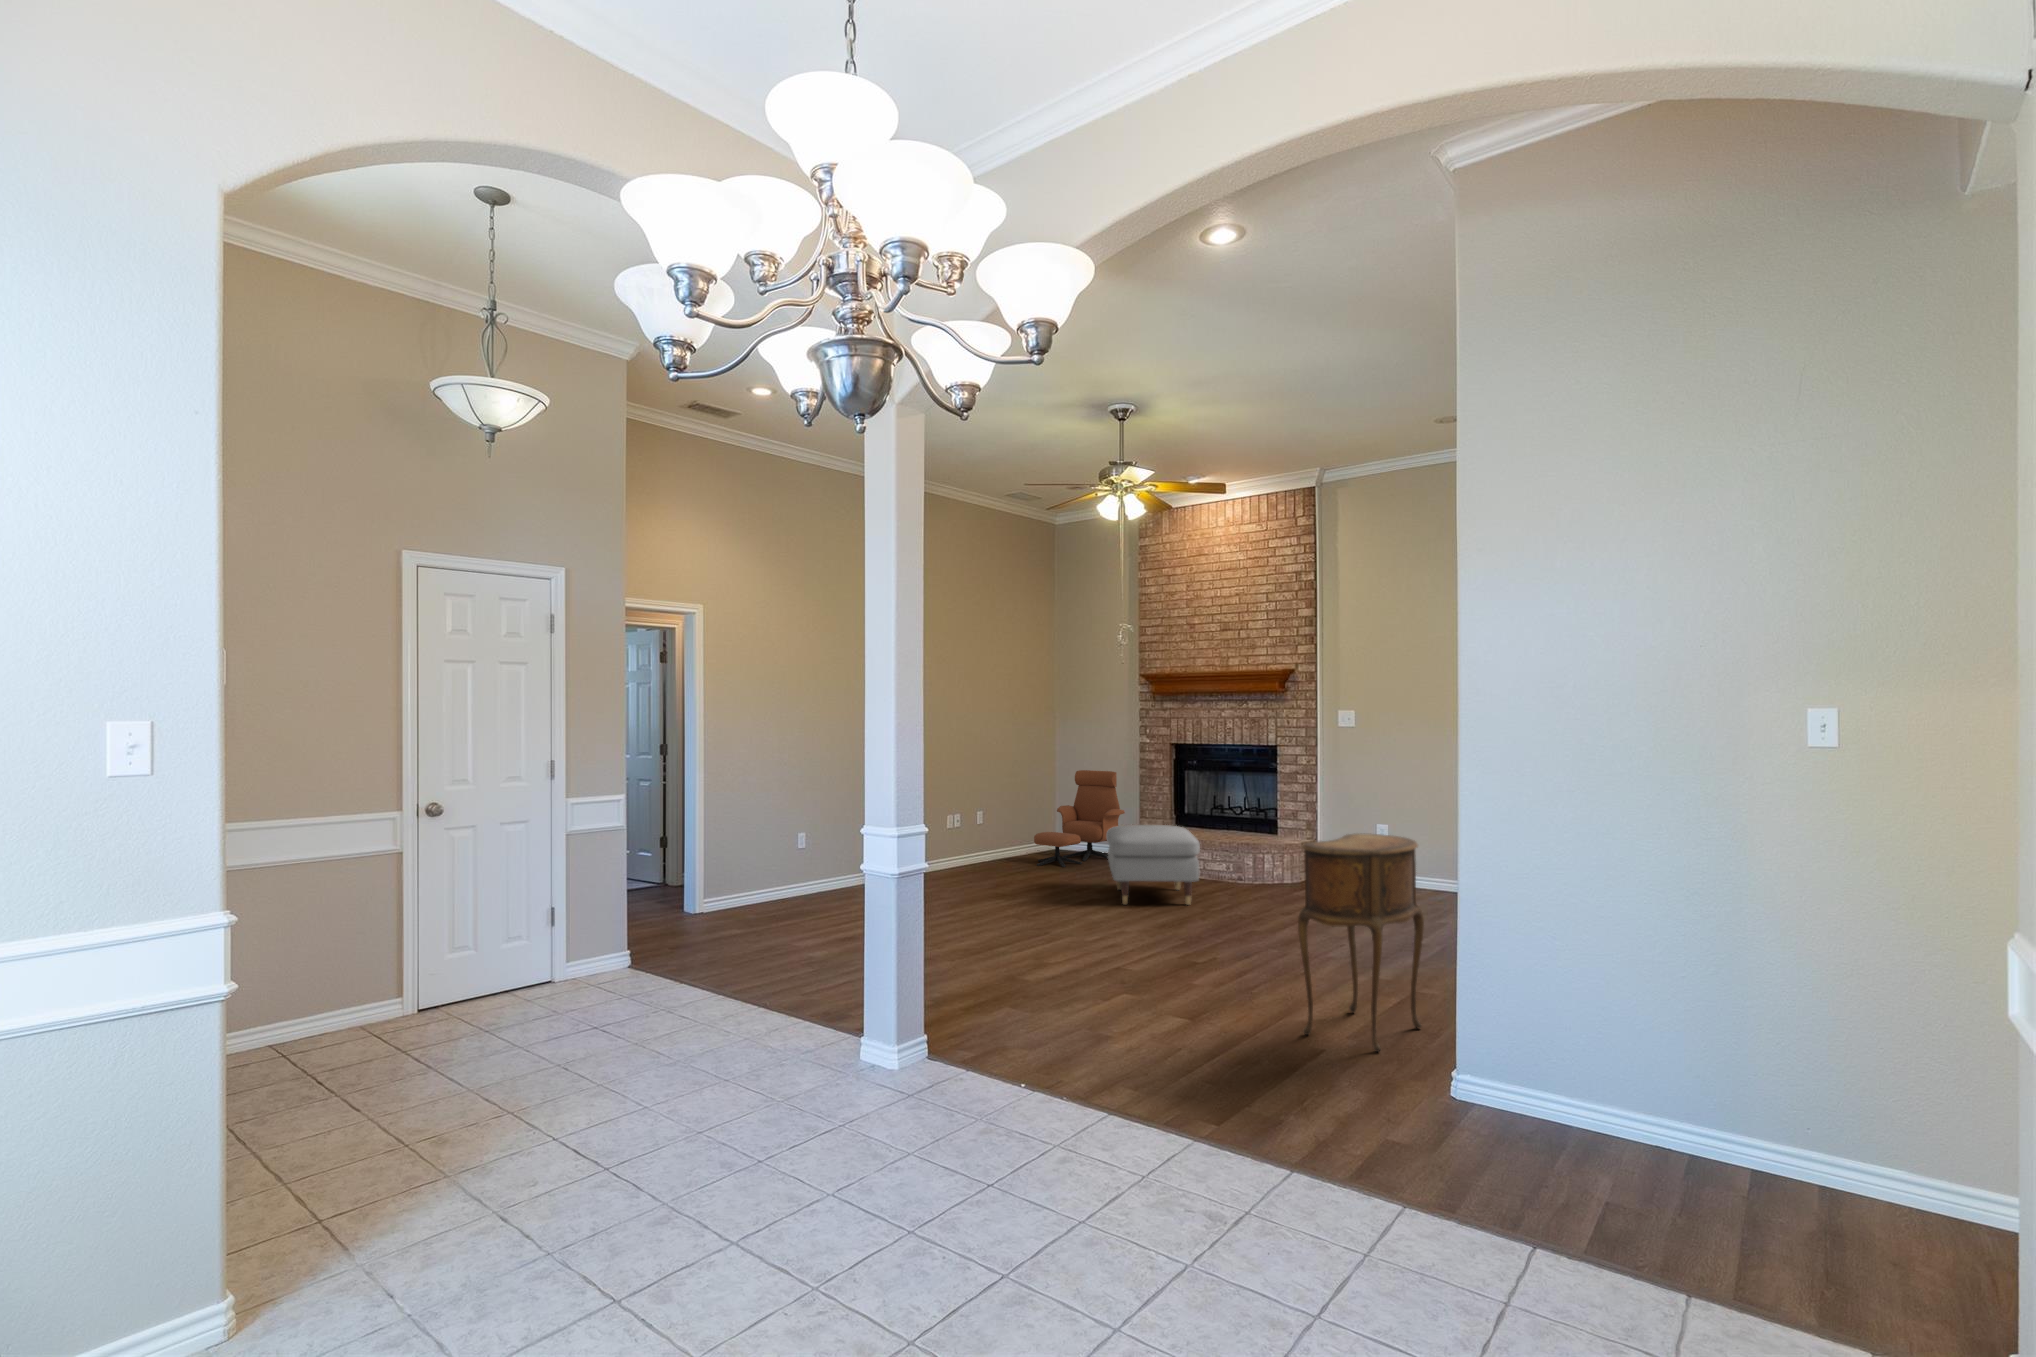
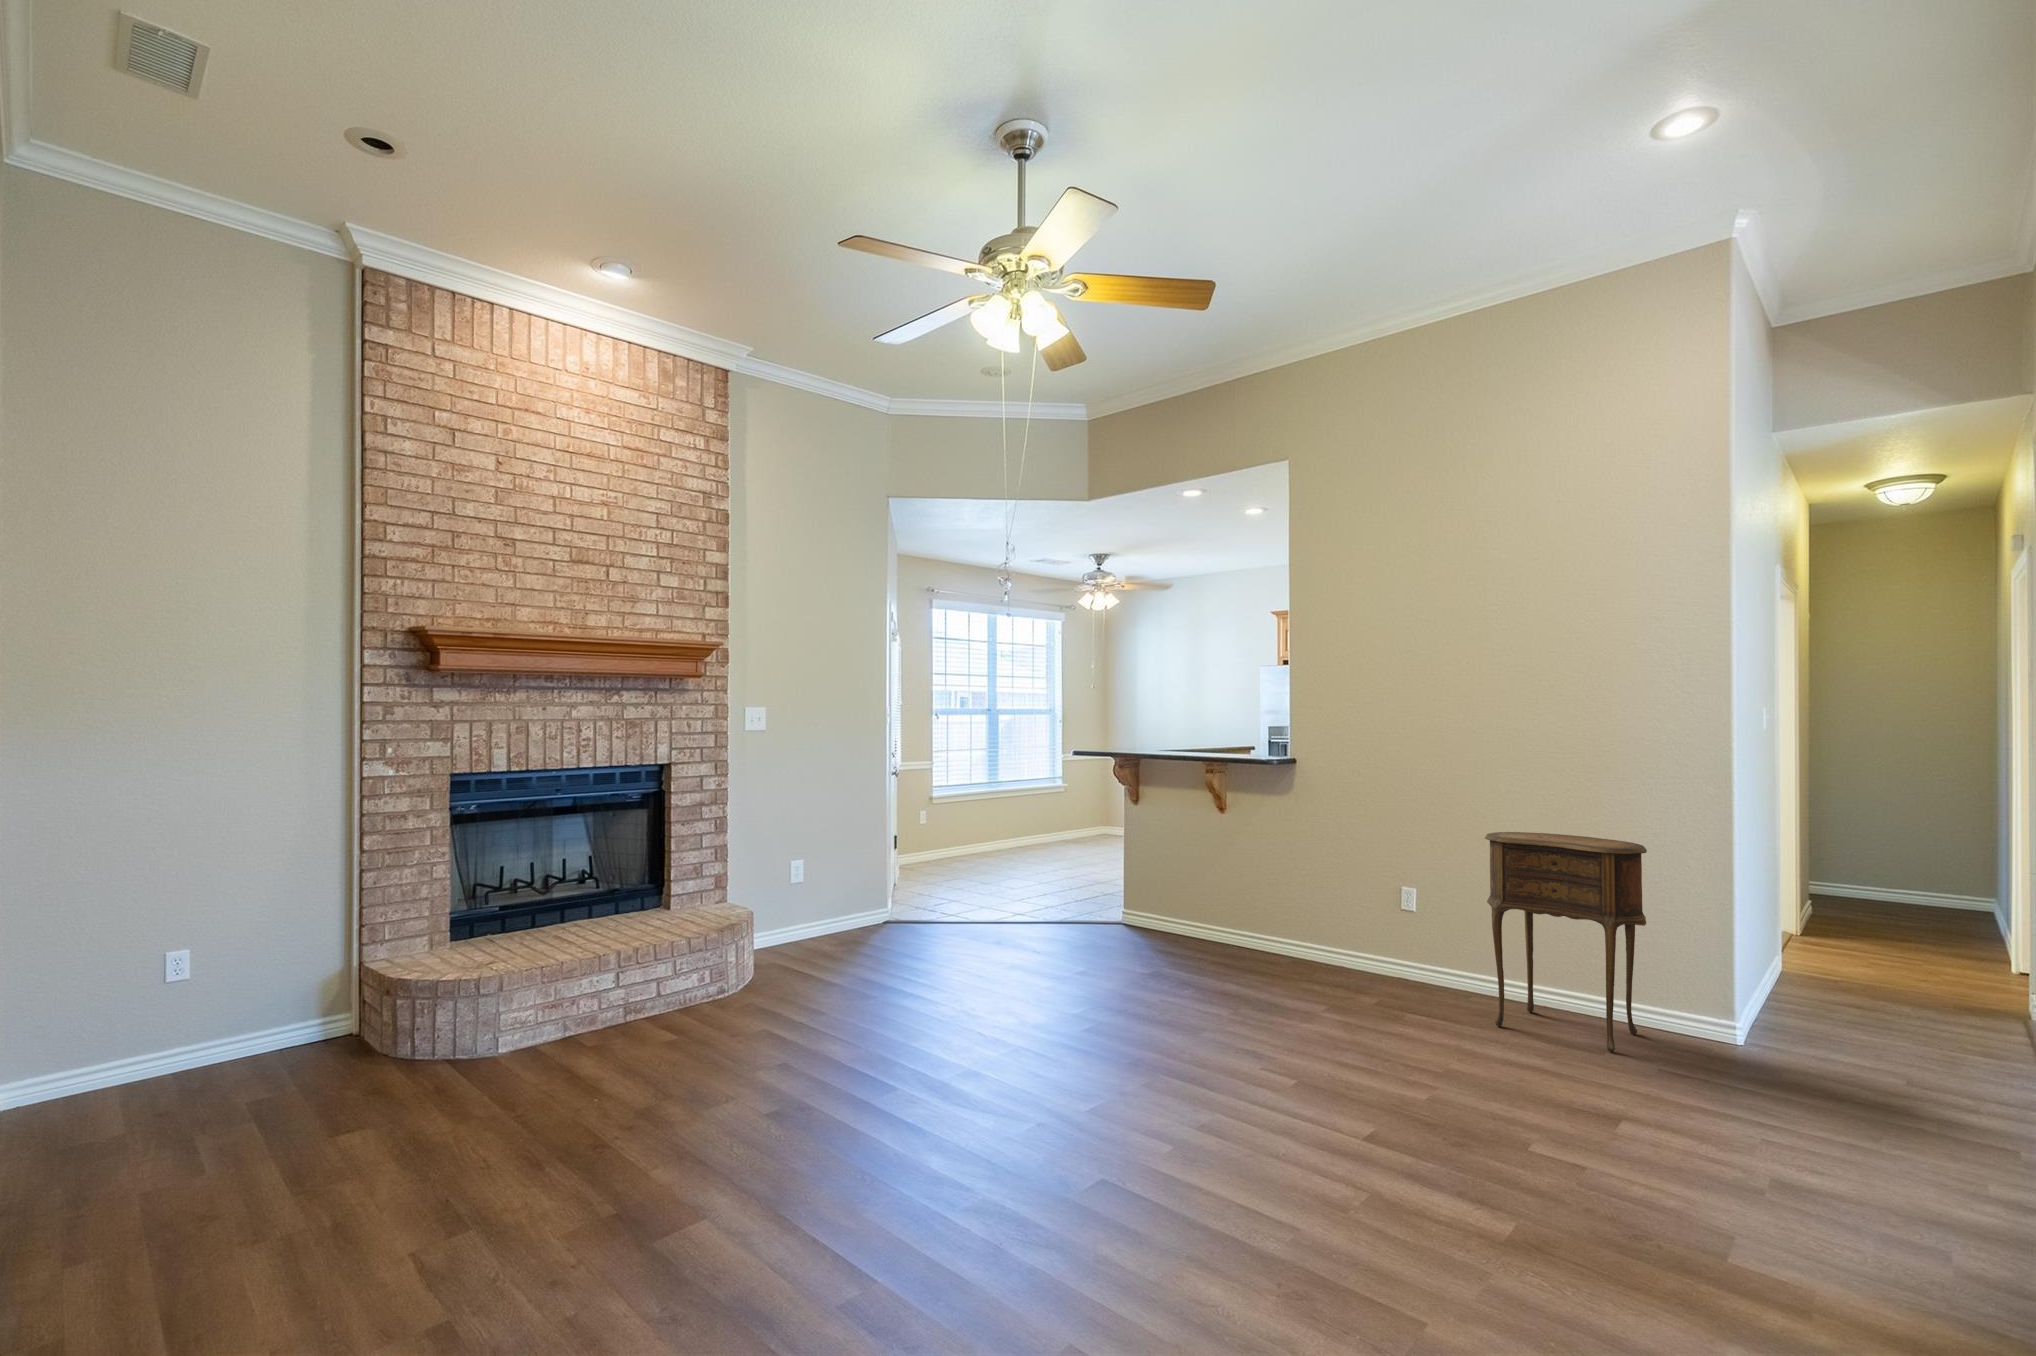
lounge chair: present [1034,770,1125,867] -> none [127,852,362,1145]
ottoman: present [1107,825,1200,905] -> none [692,920,927,1084]

